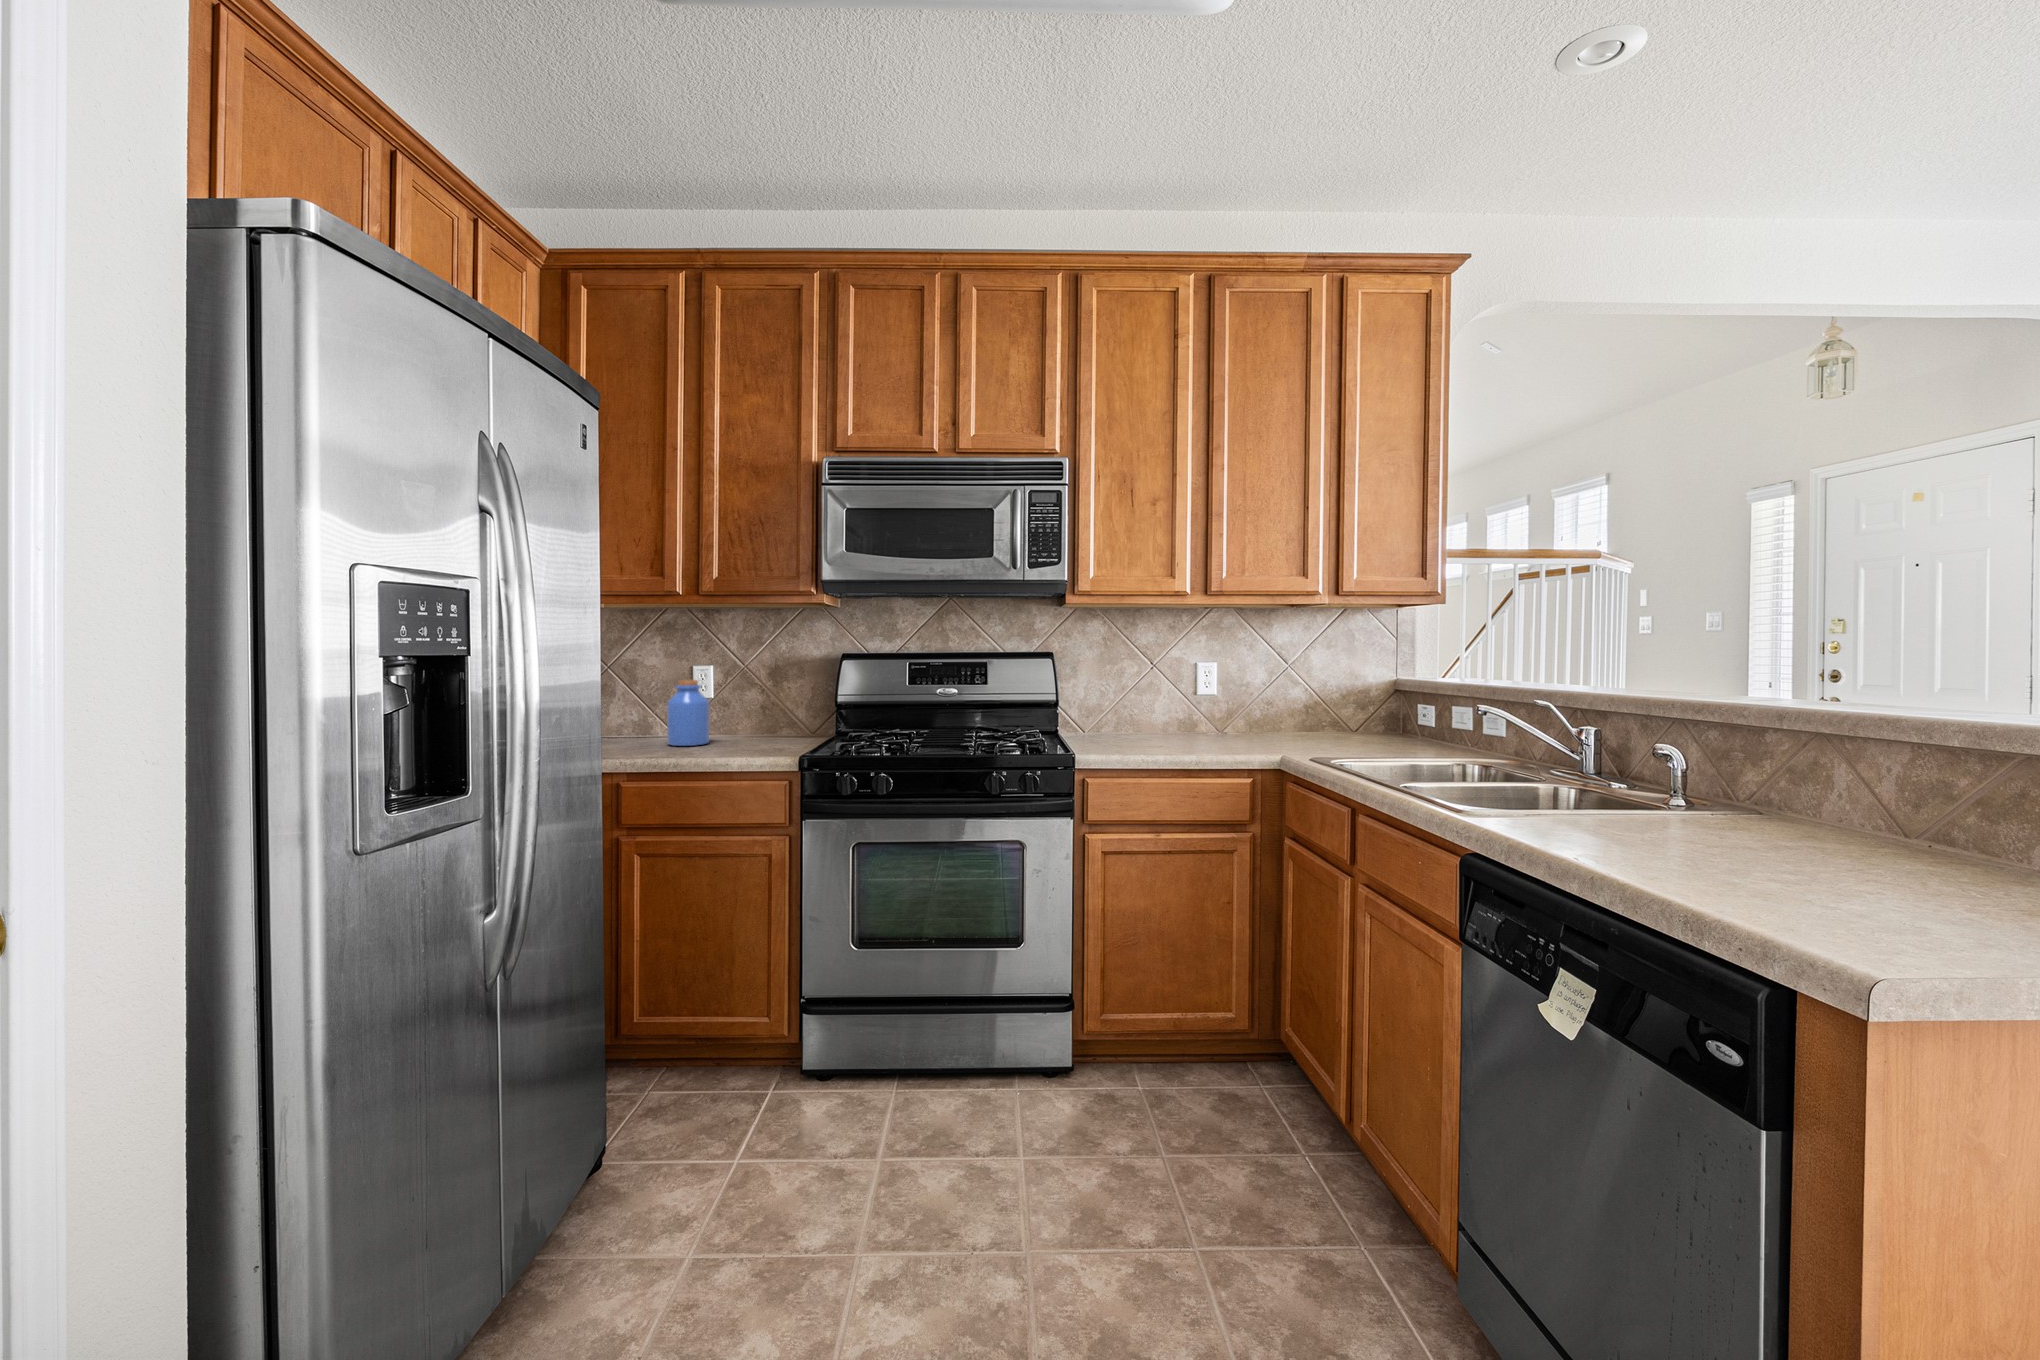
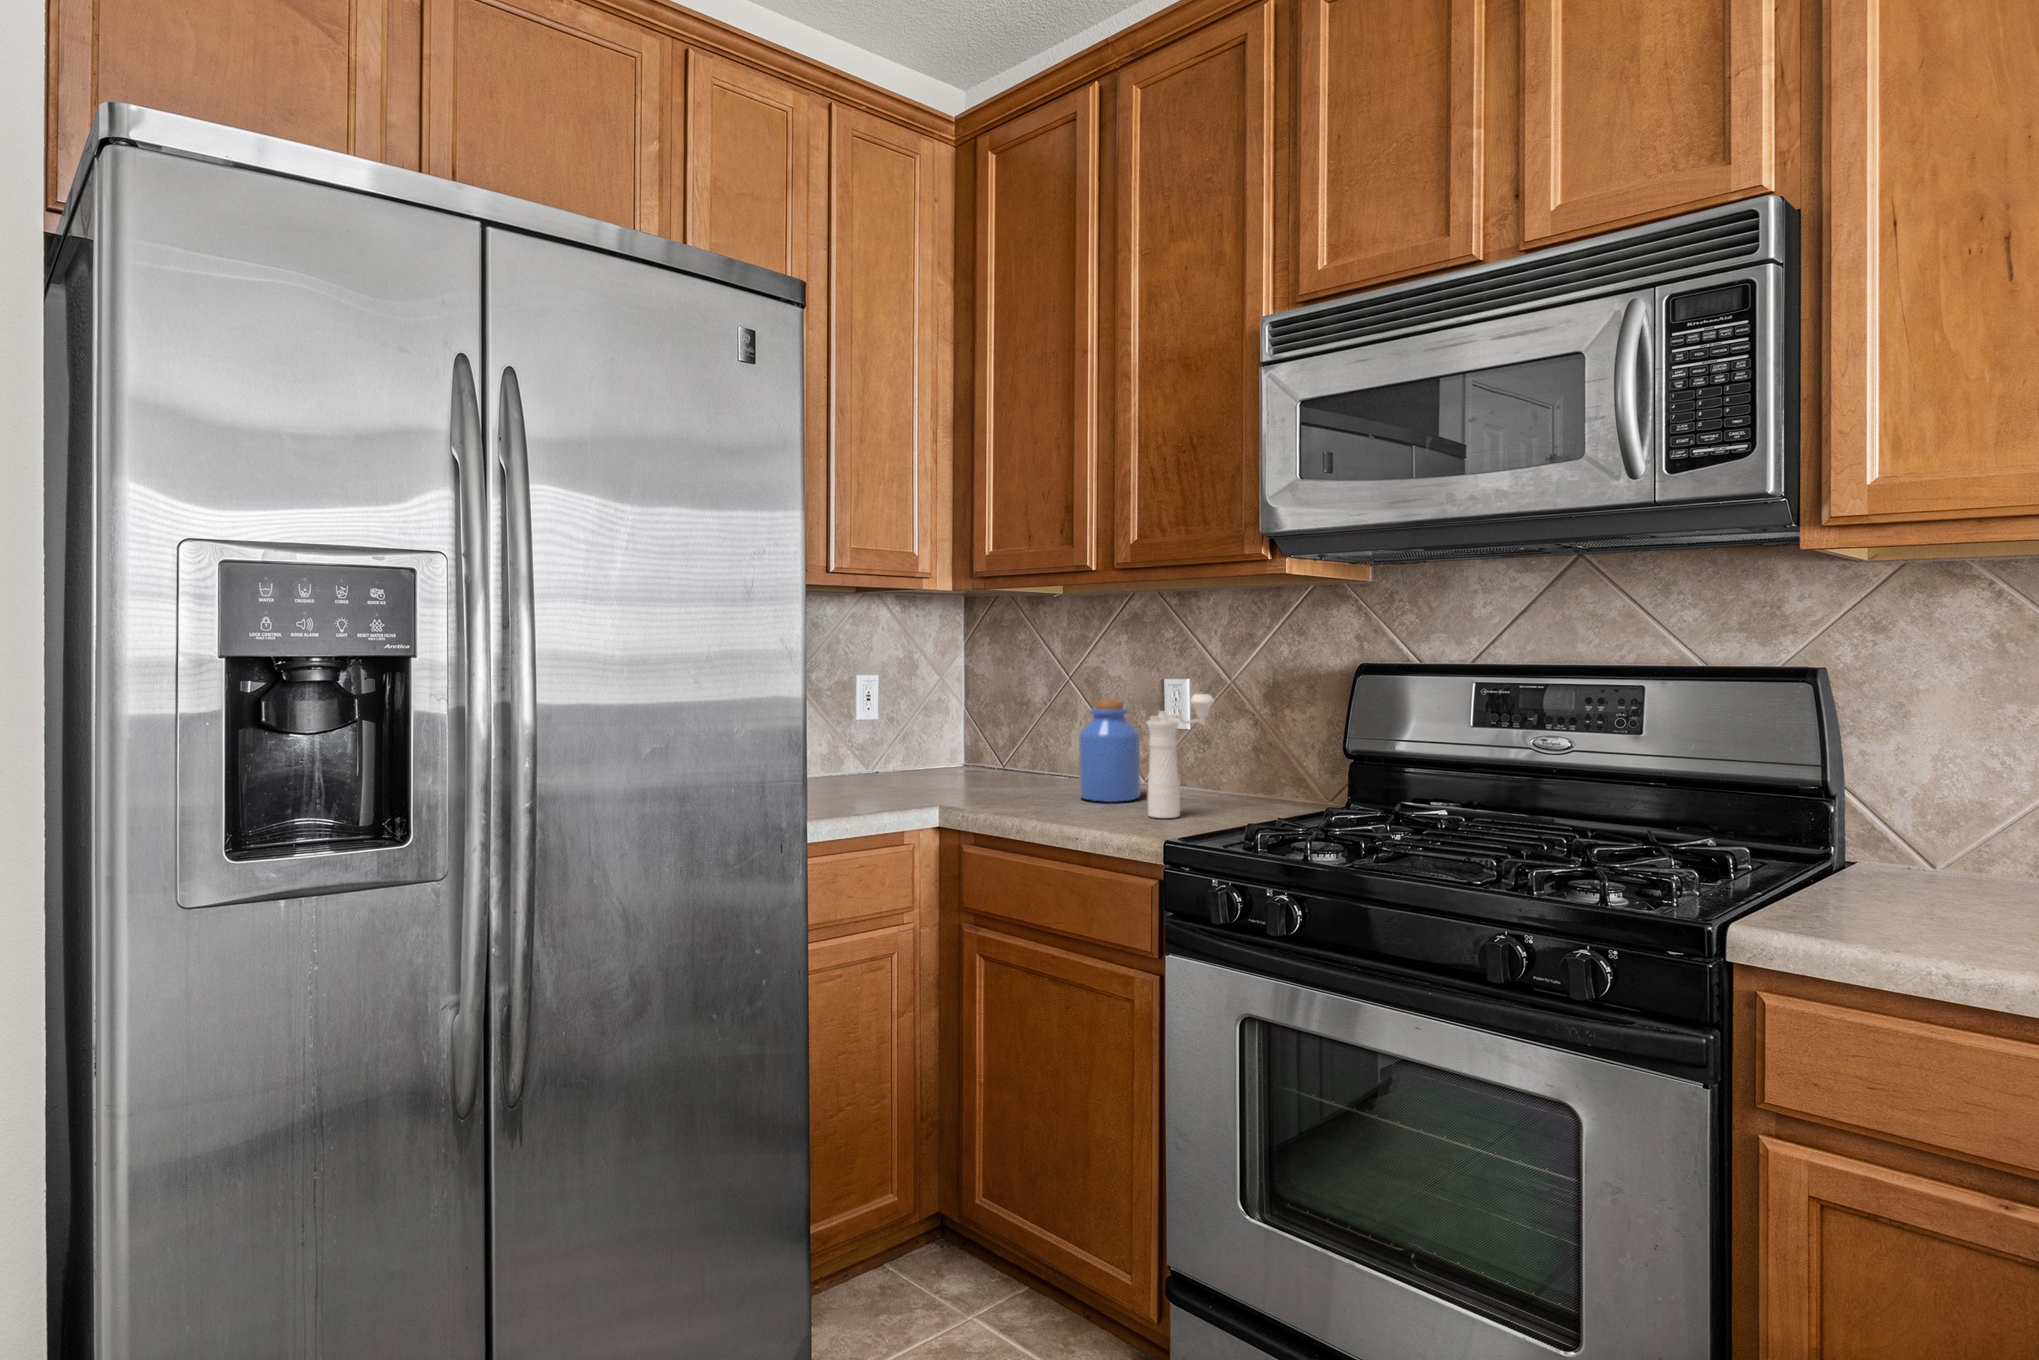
pepper mill: none [739,673,768,749] -> present [1146,694,1214,818]

